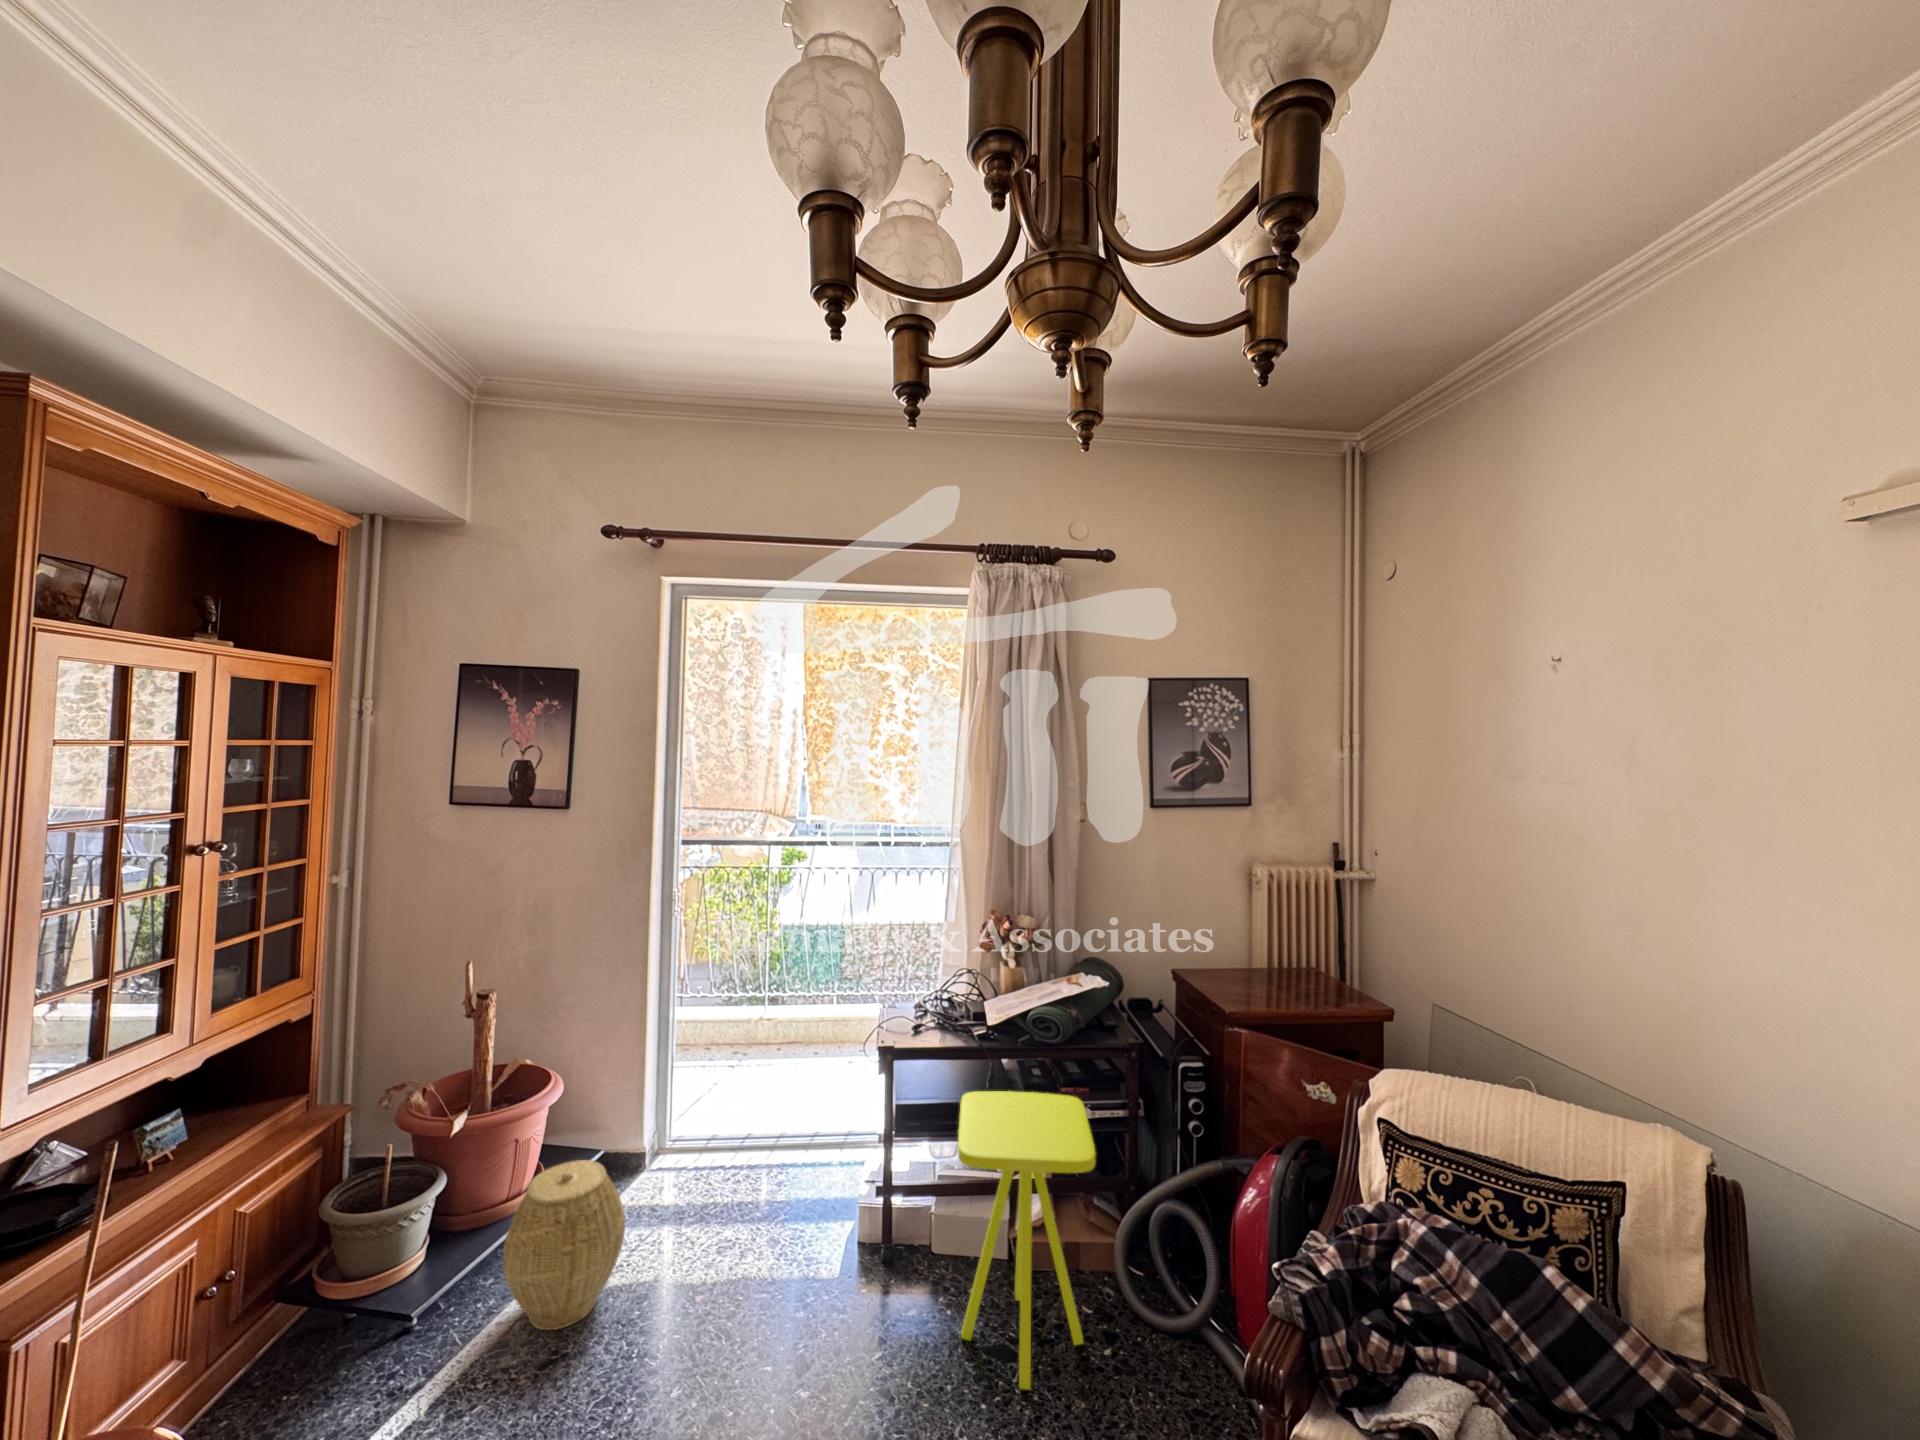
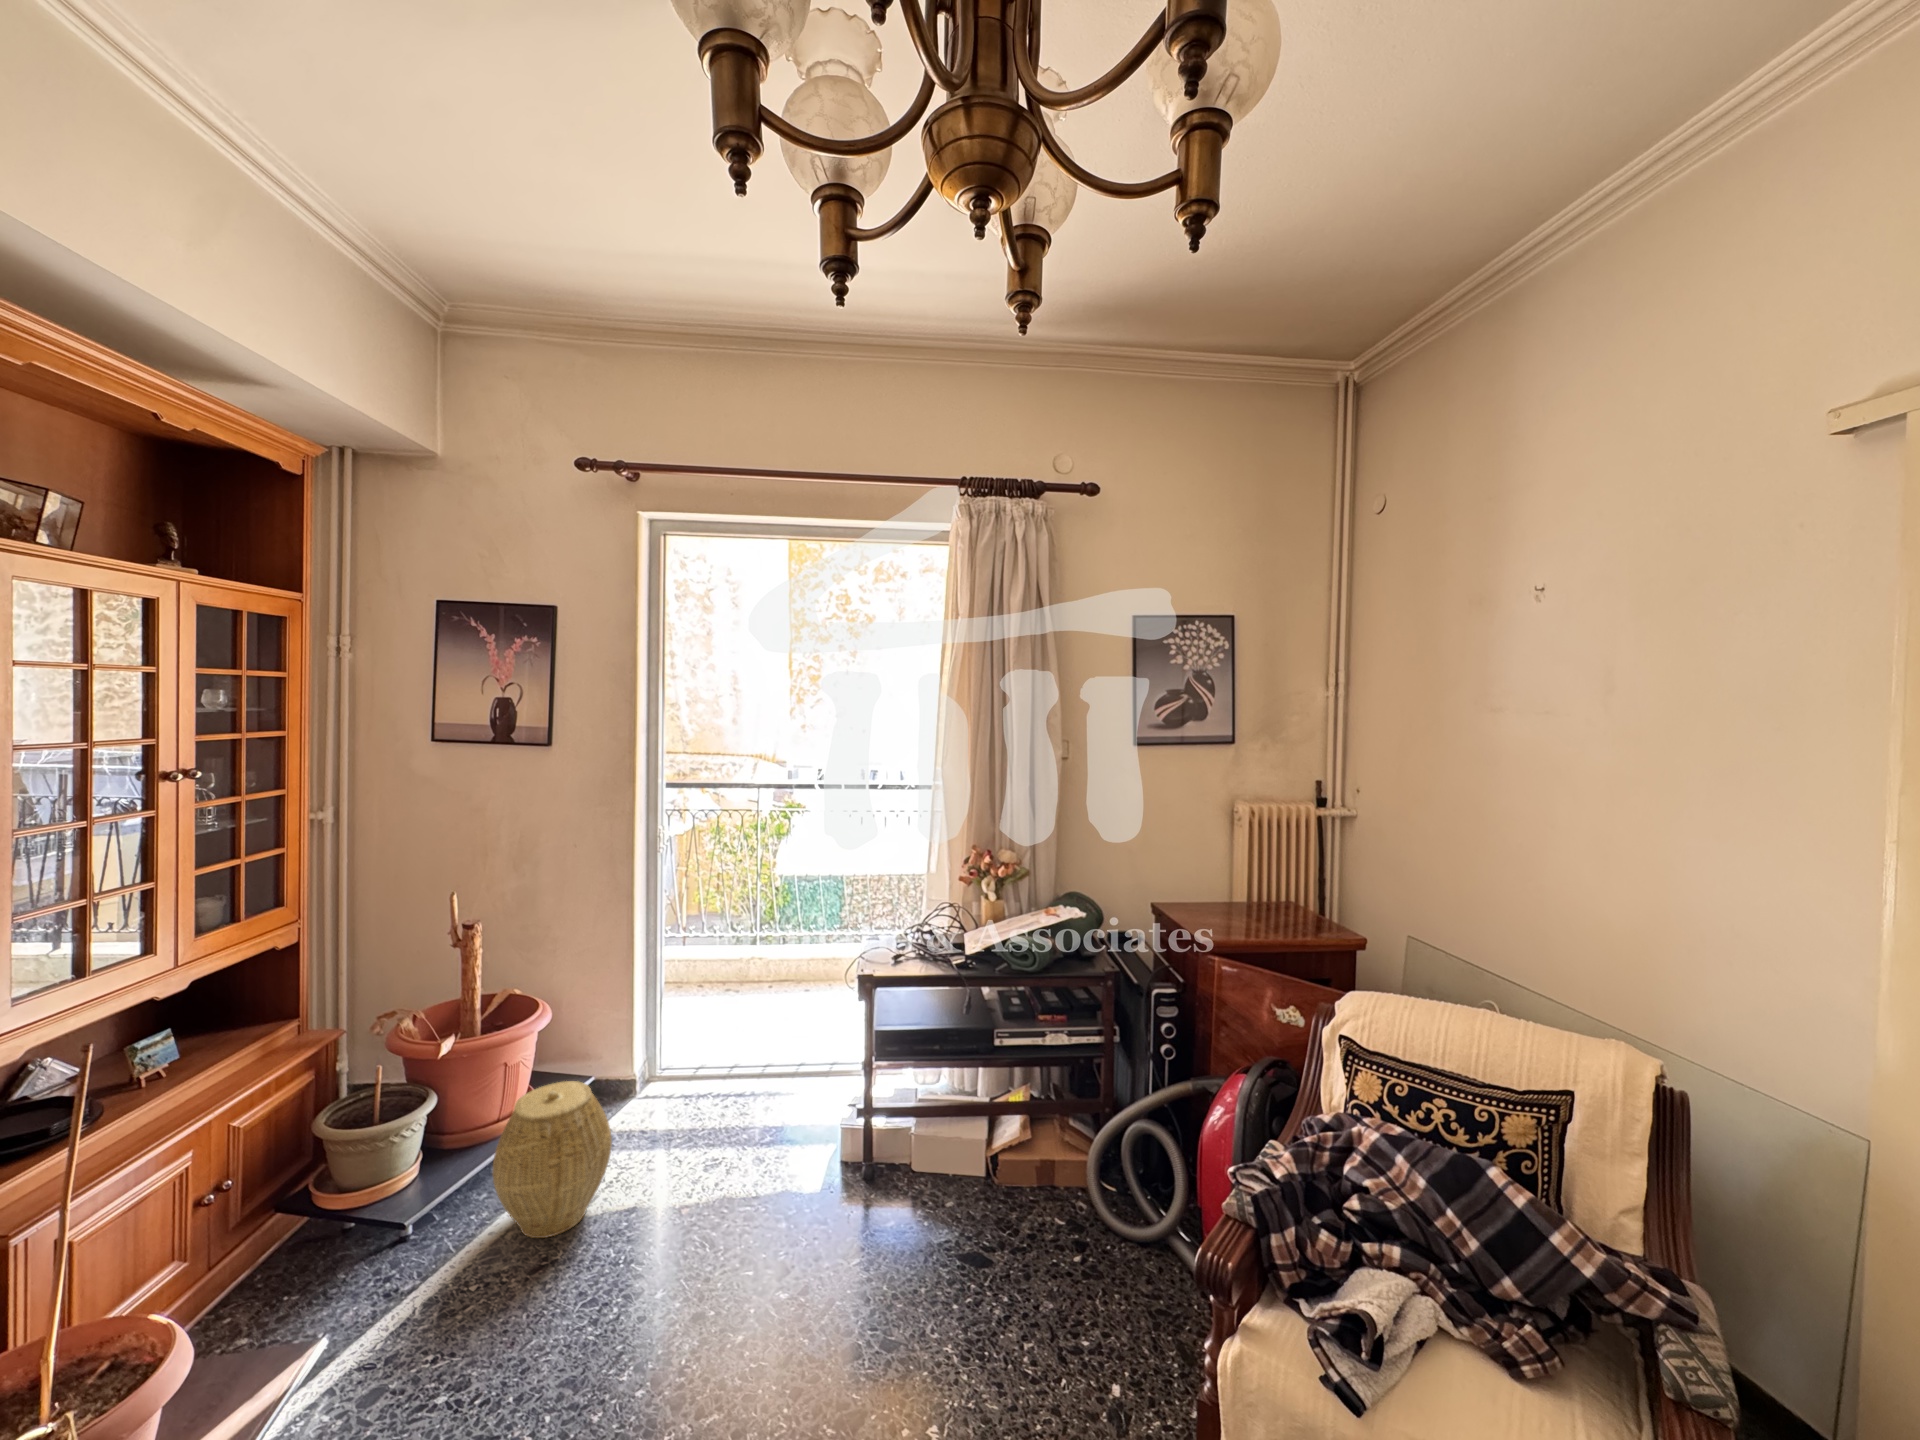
side table: present [958,1091,1096,1390] -> none [929,1015,1063,1291]

